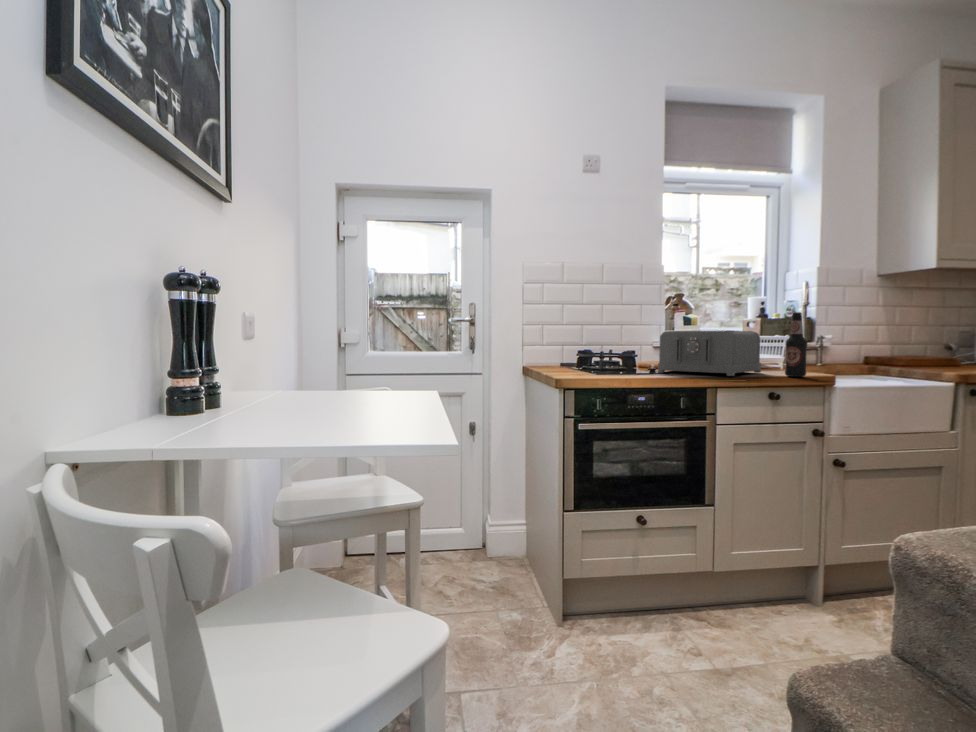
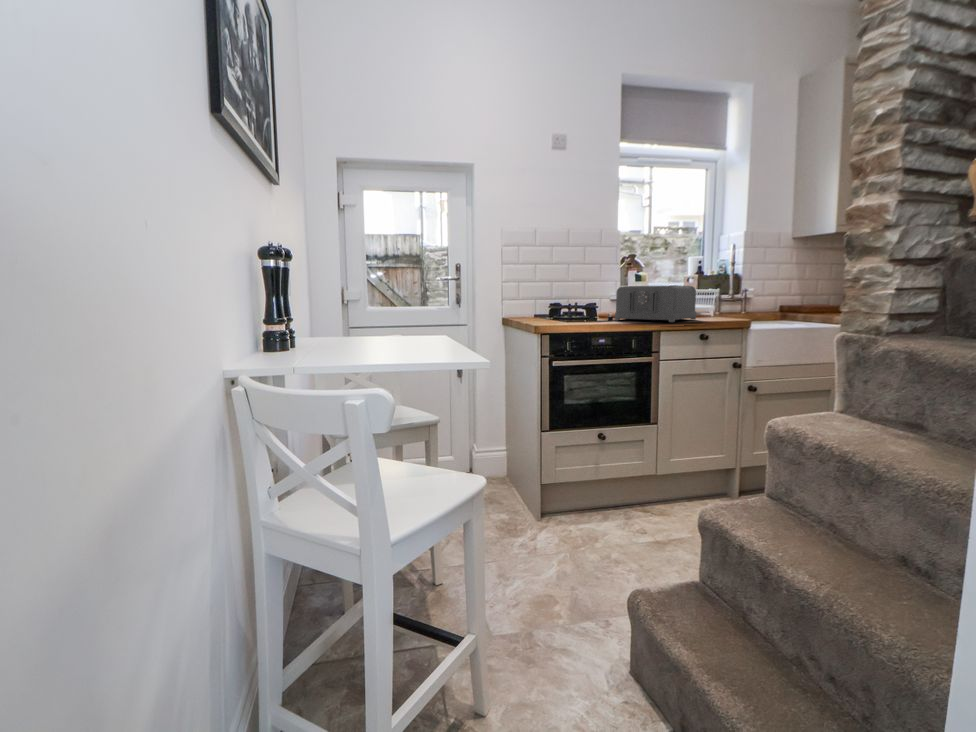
bottle: present [785,312,807,377] -> none [714,271,732,322]

